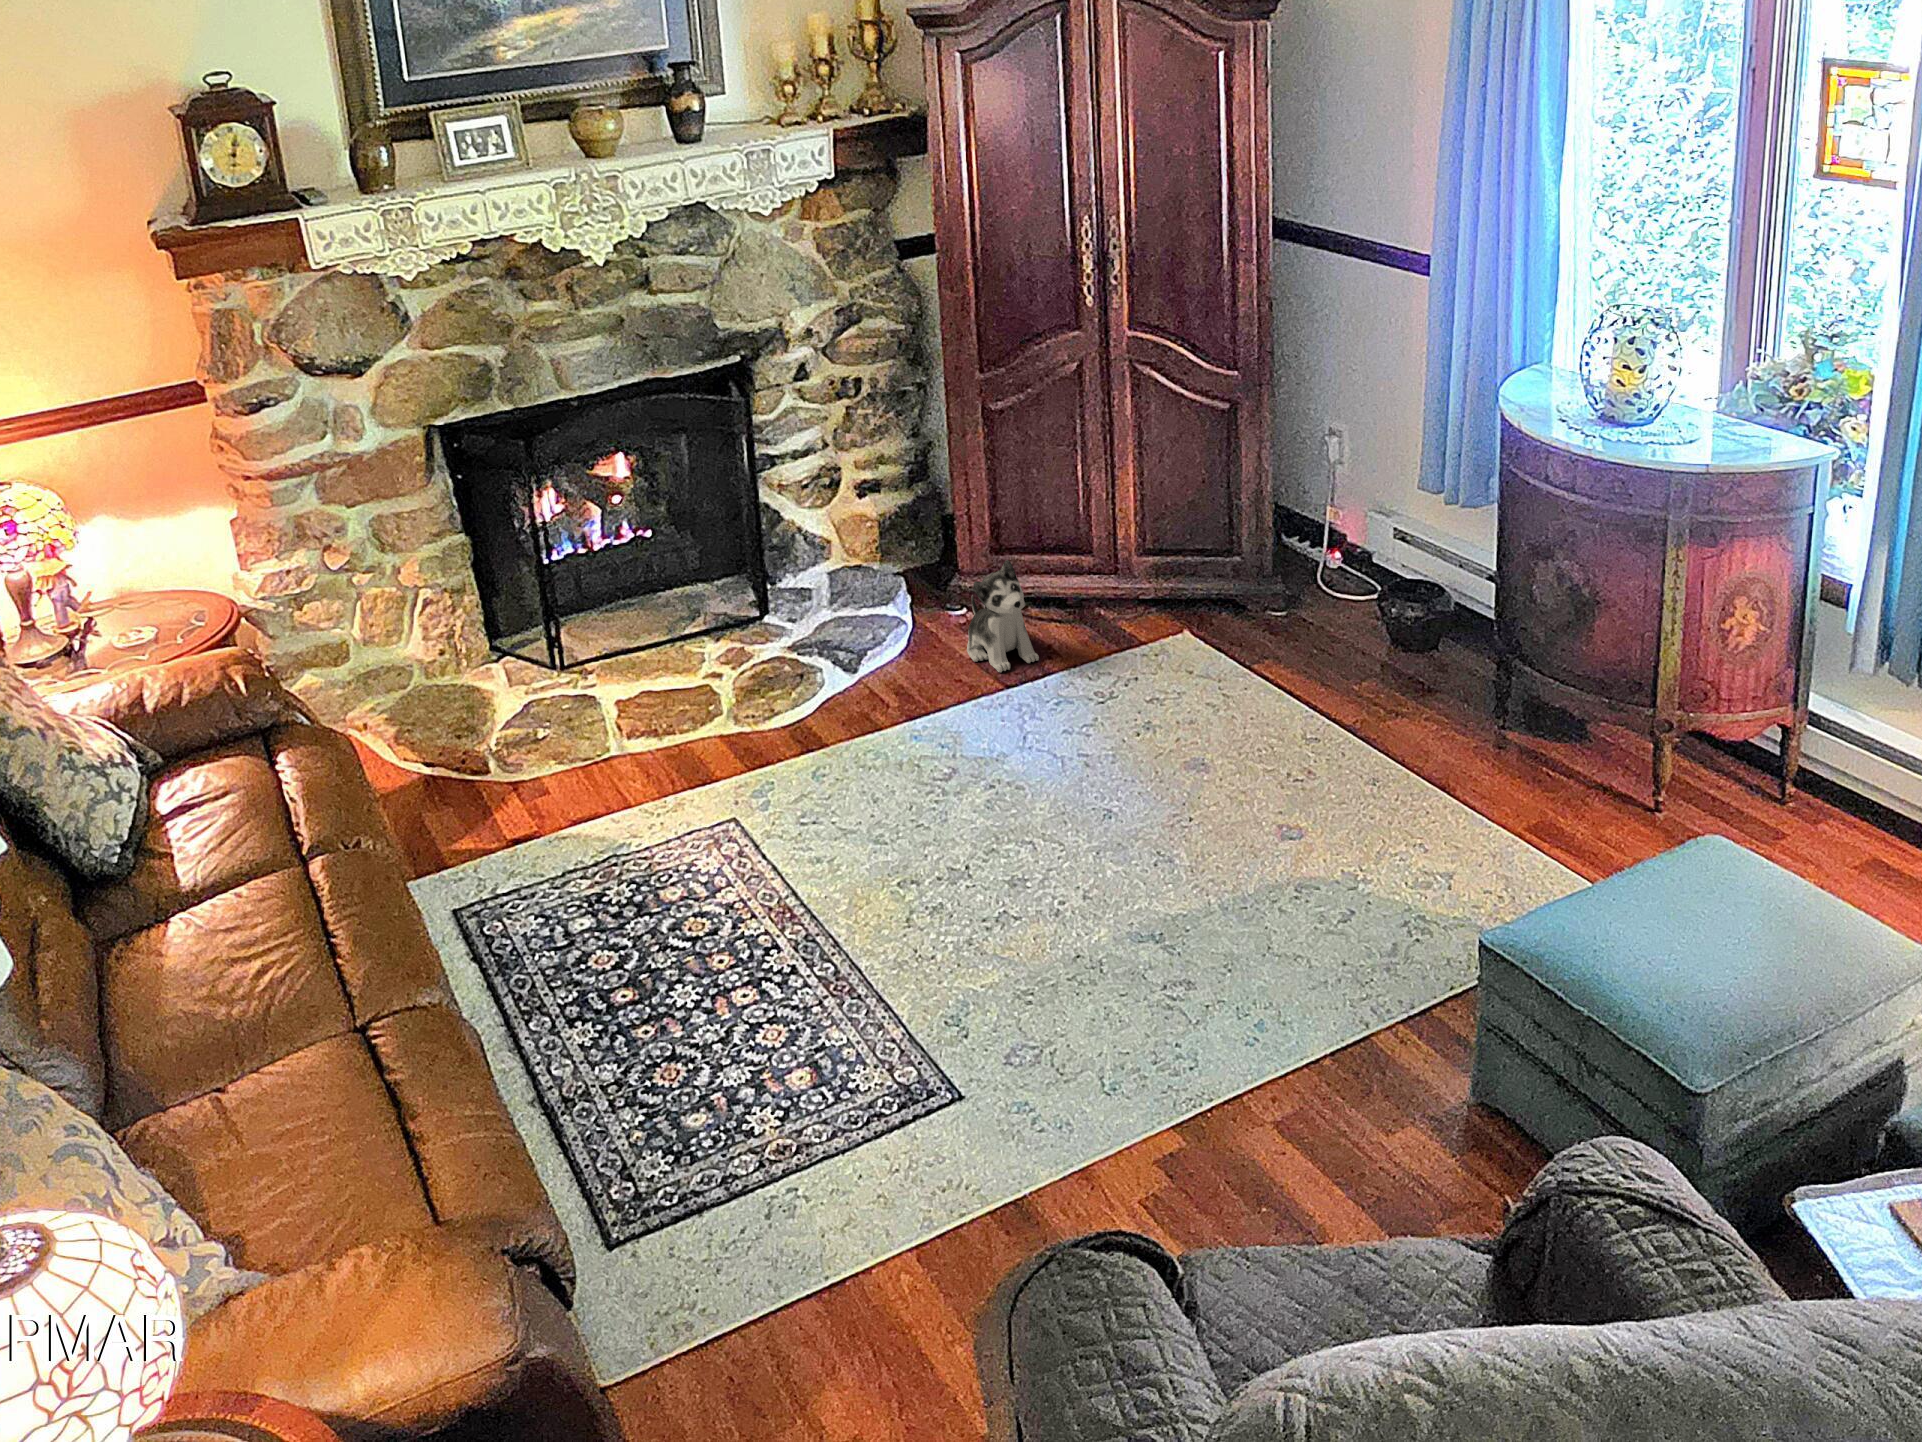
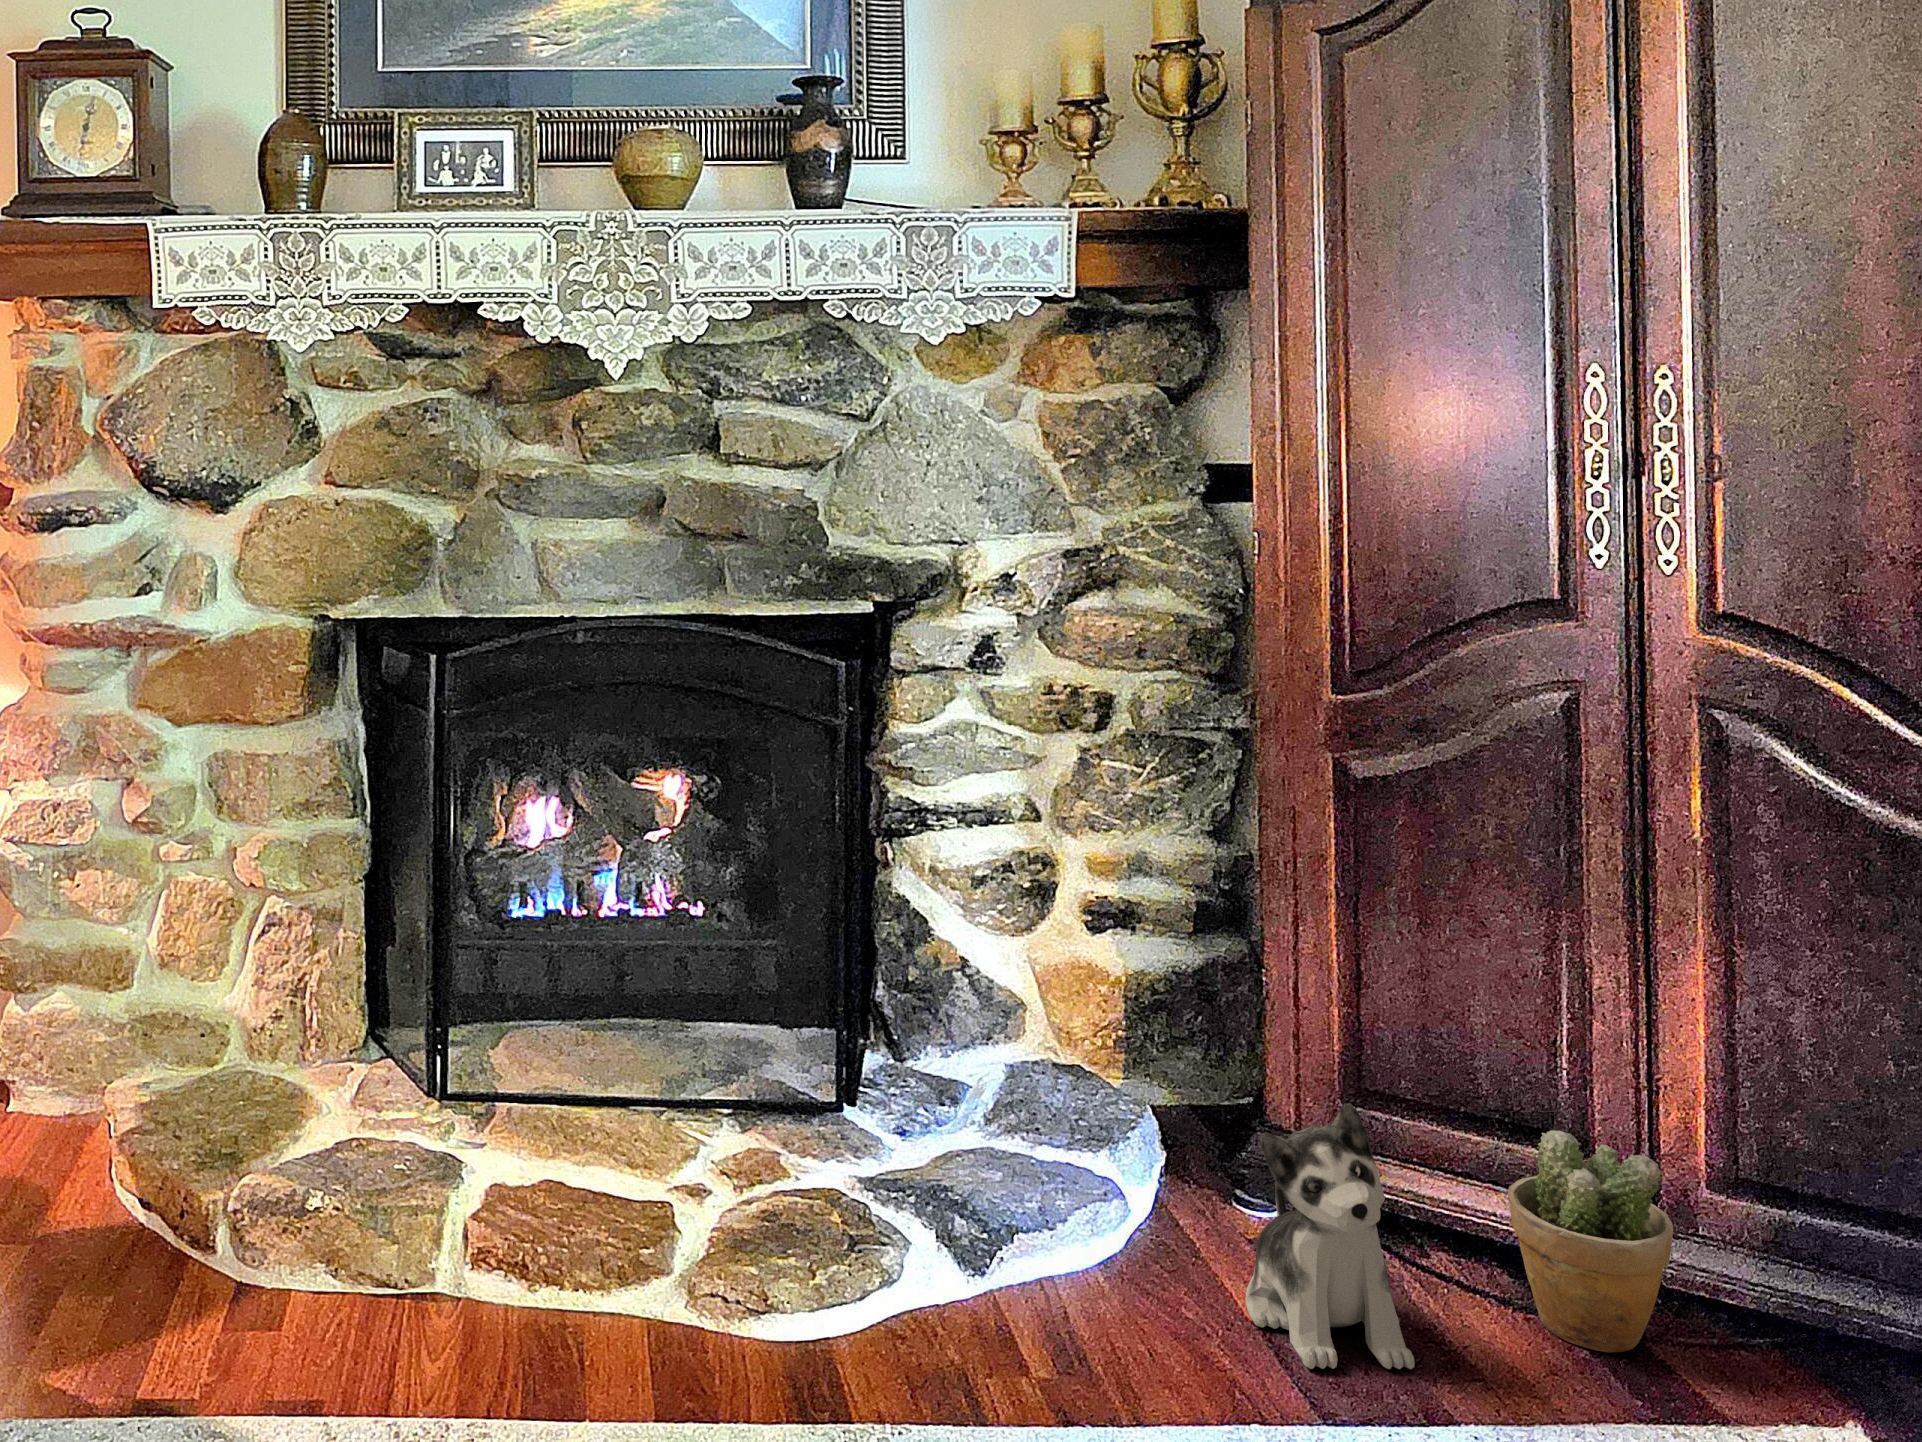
potted plant: none [1066,547,1129,632] -> present [1508,1130,1673,1352]

